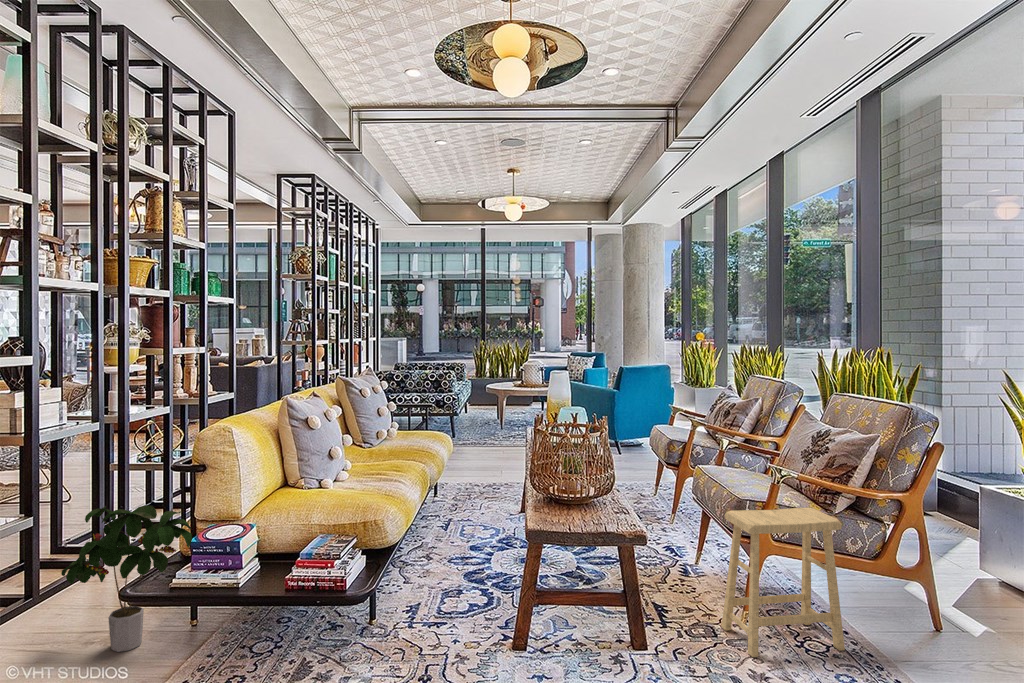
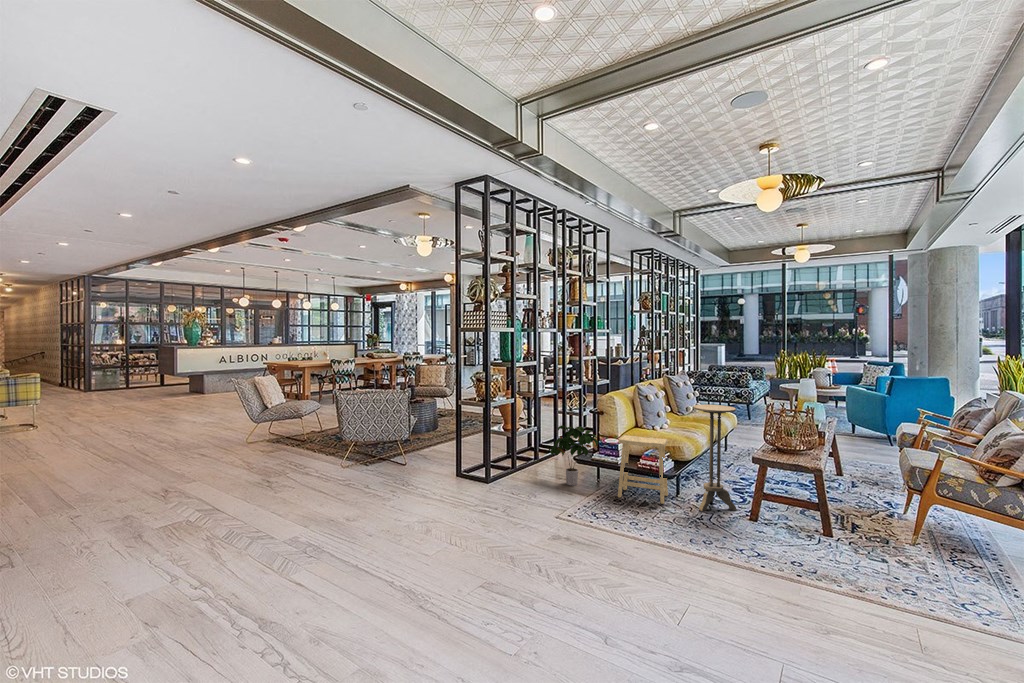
side table: none [402,428,485,651] -> present [693,404,737,511]
footstool: present [721,507,845,657] -> present [618,435,668,504]

